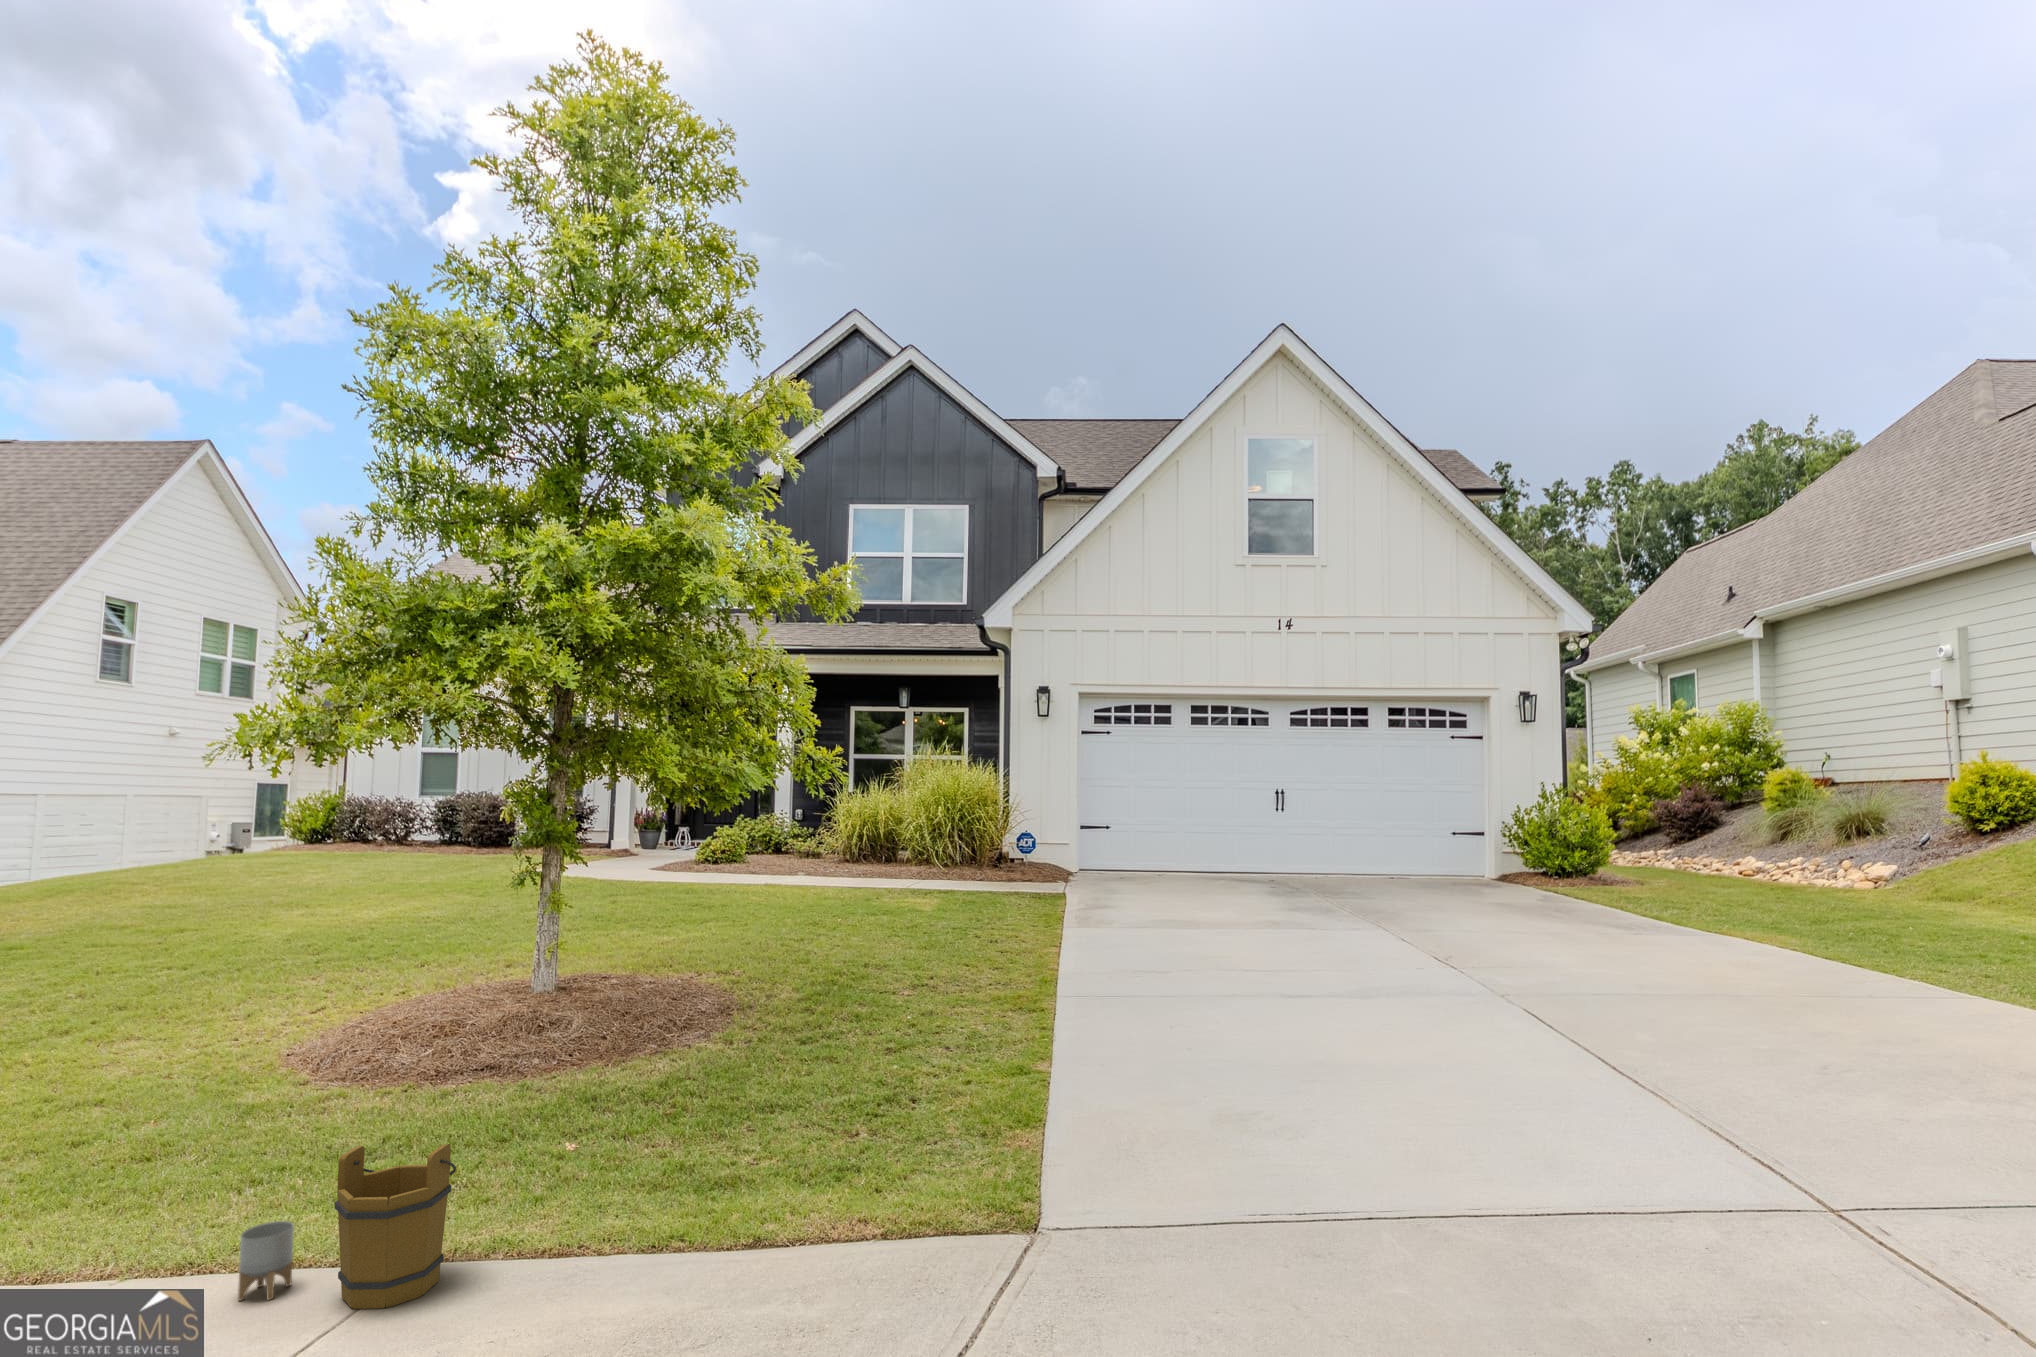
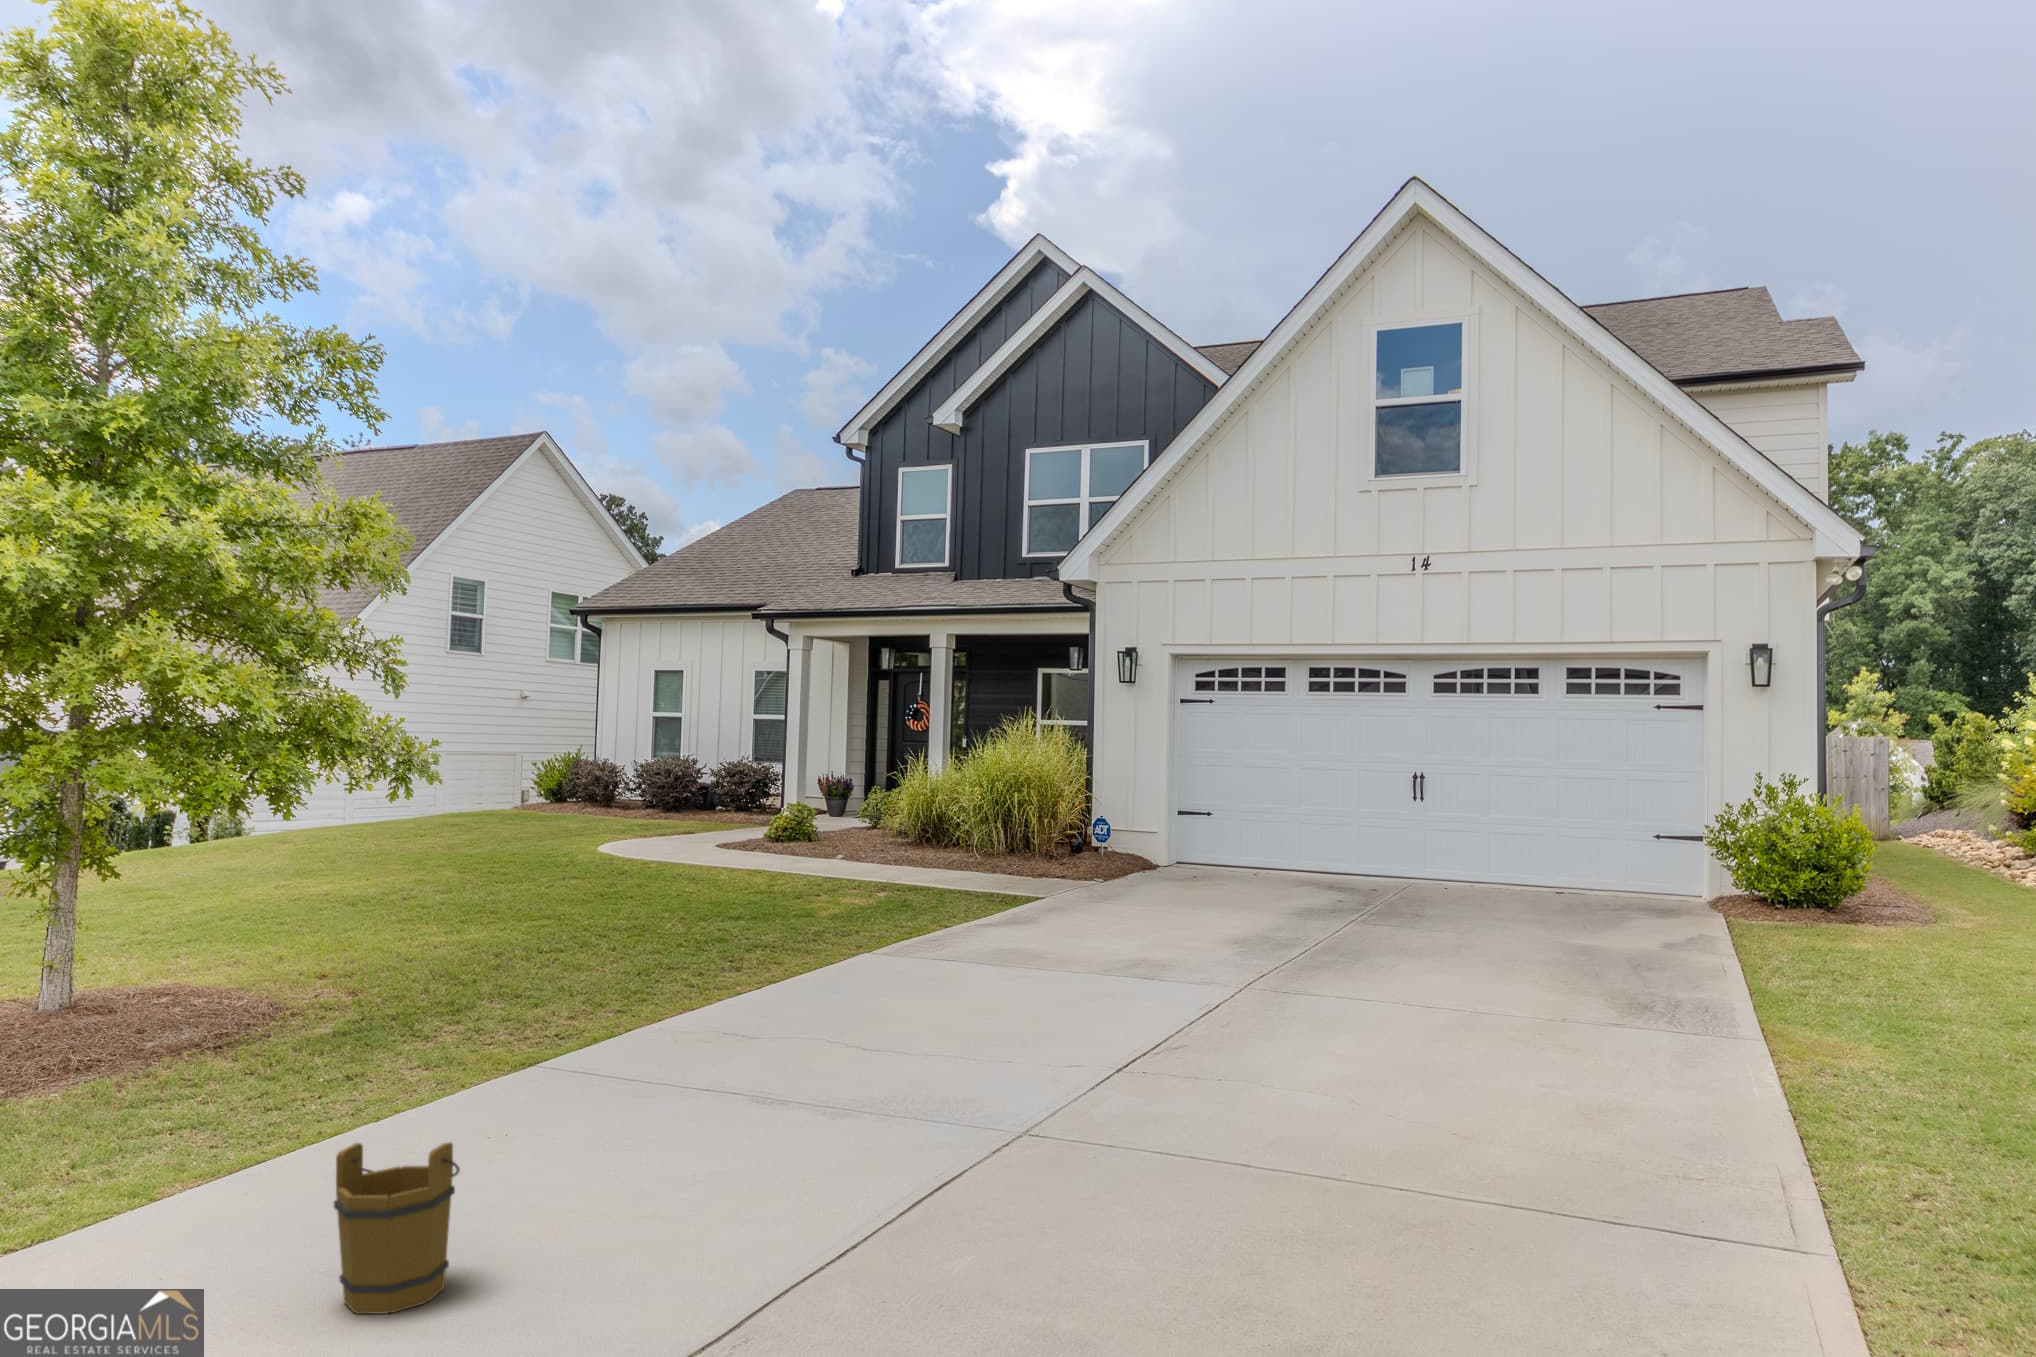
planter: present [238,1221,294,1301] -> none [238,1222,292,1304]

